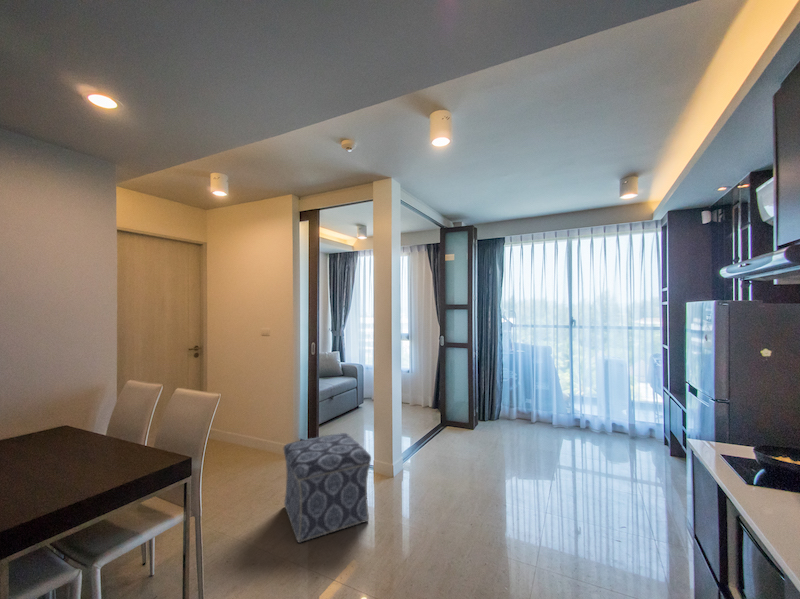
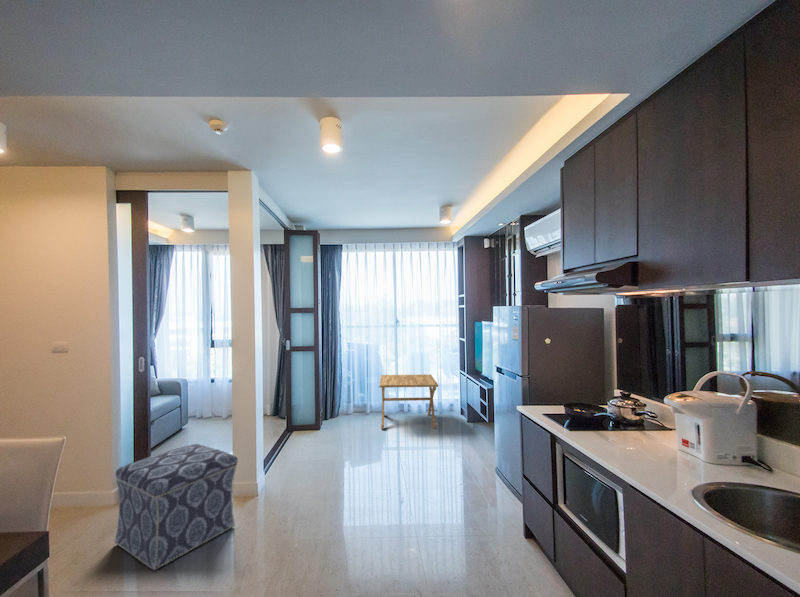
side table: none [542,382,623,459] -> present [379,374,438,429]

